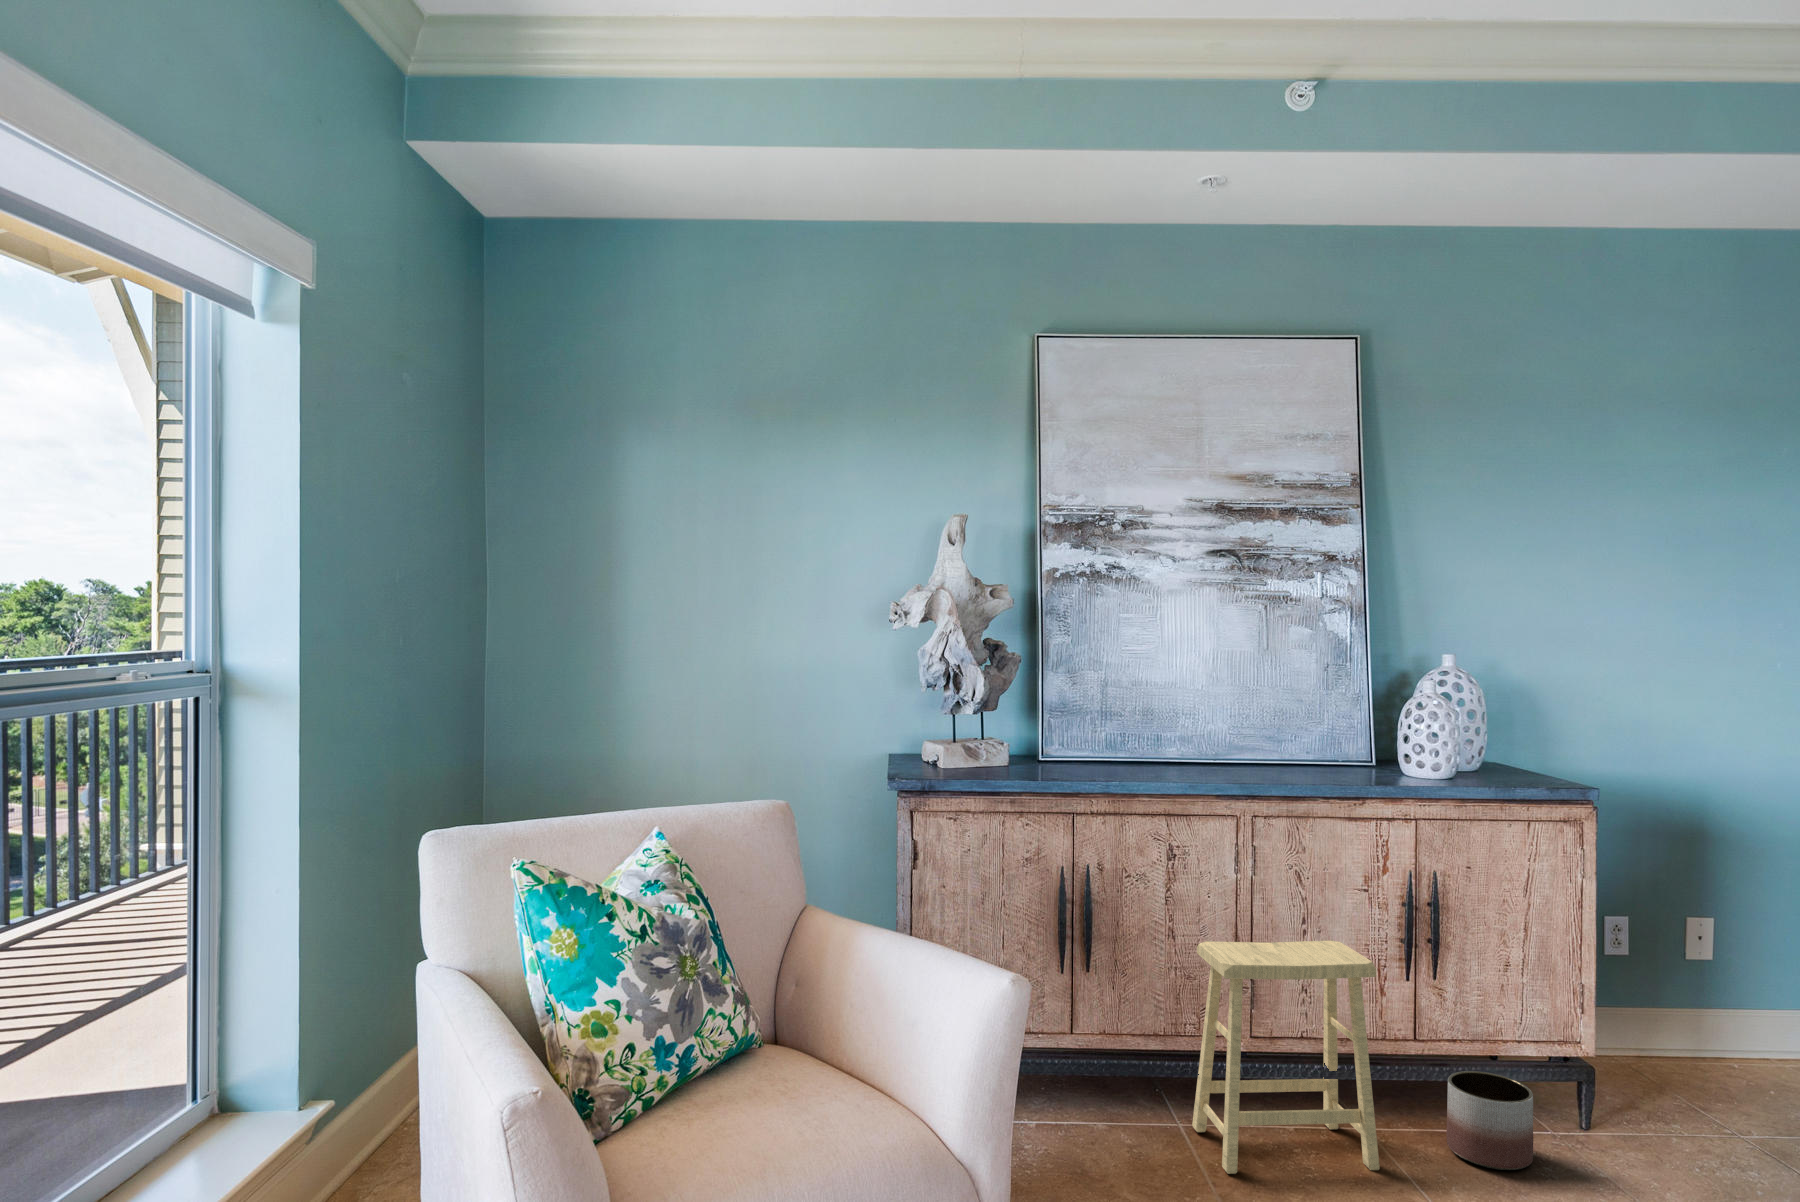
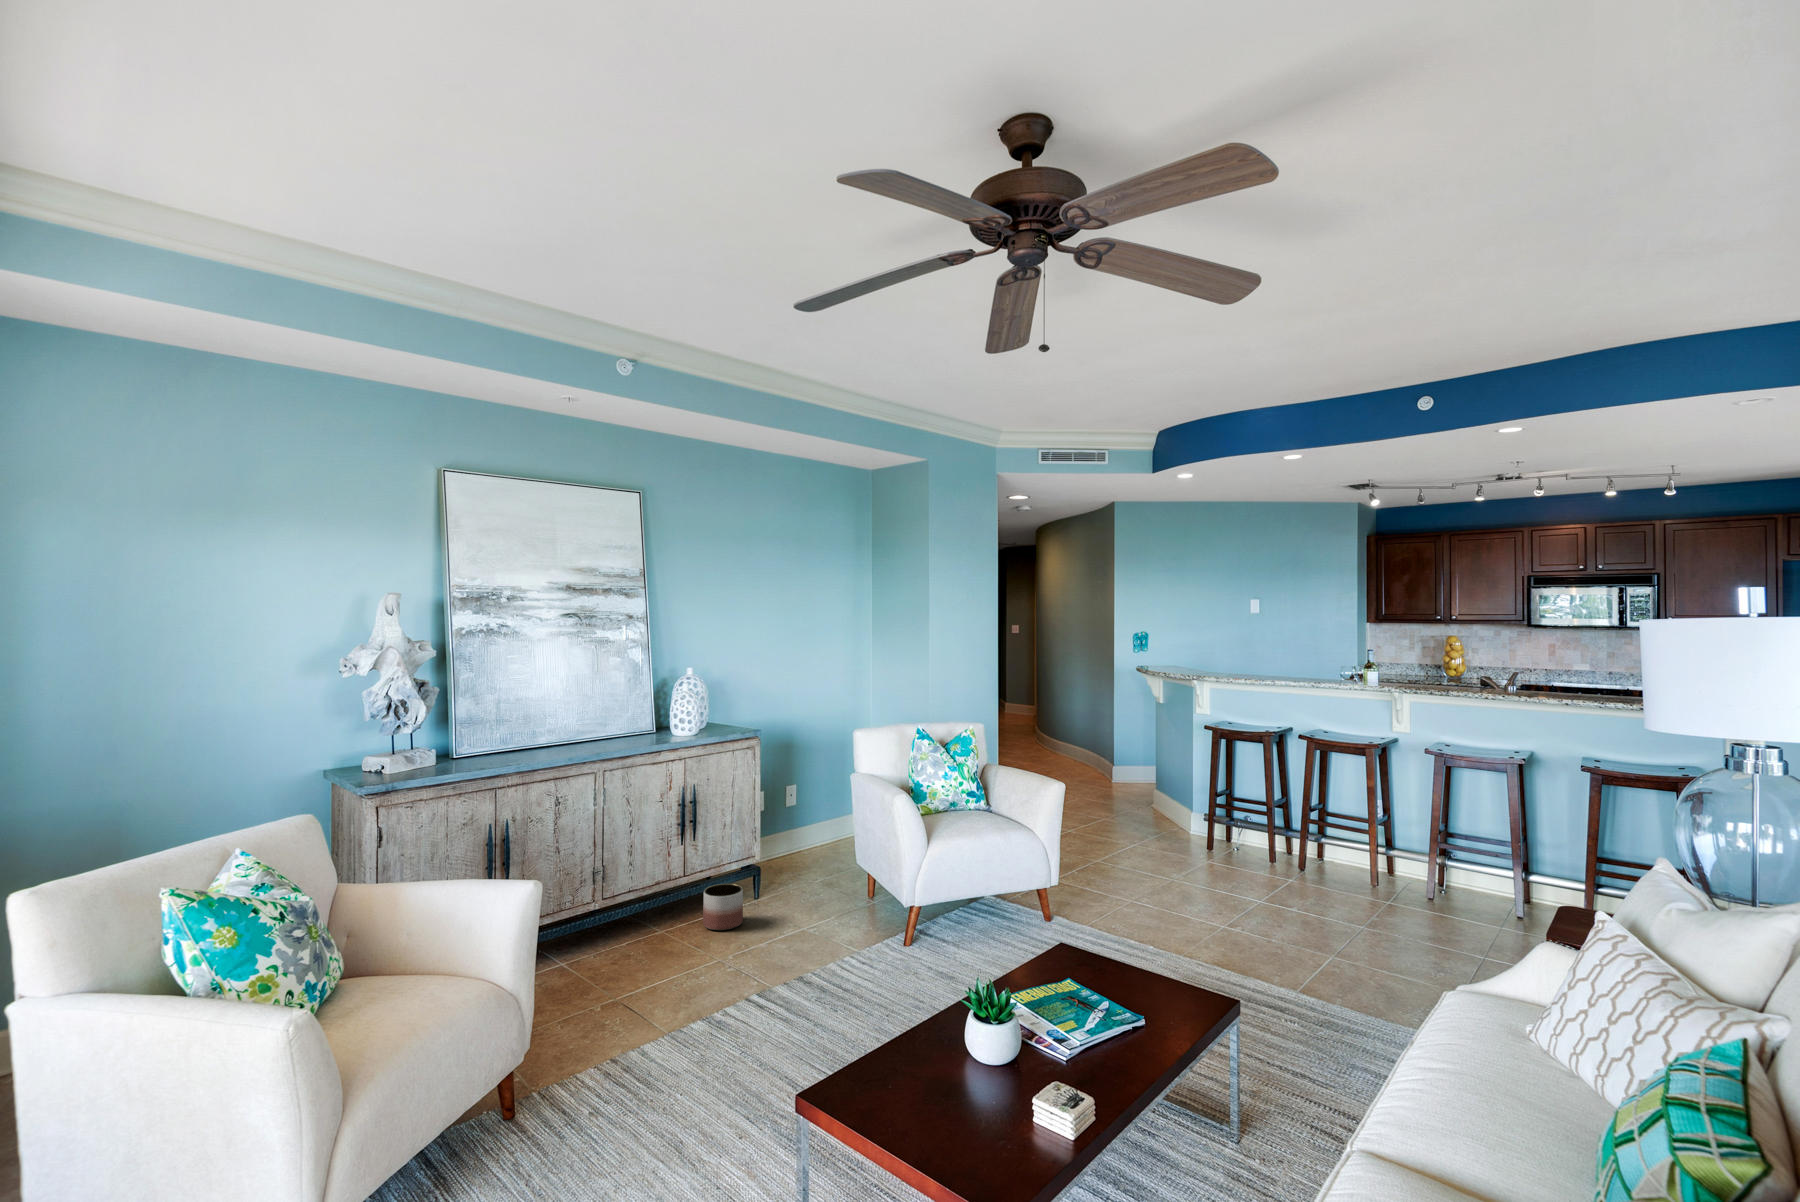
footstool: present [1192,941,1380,1174] -> none [571,833,677,976]

